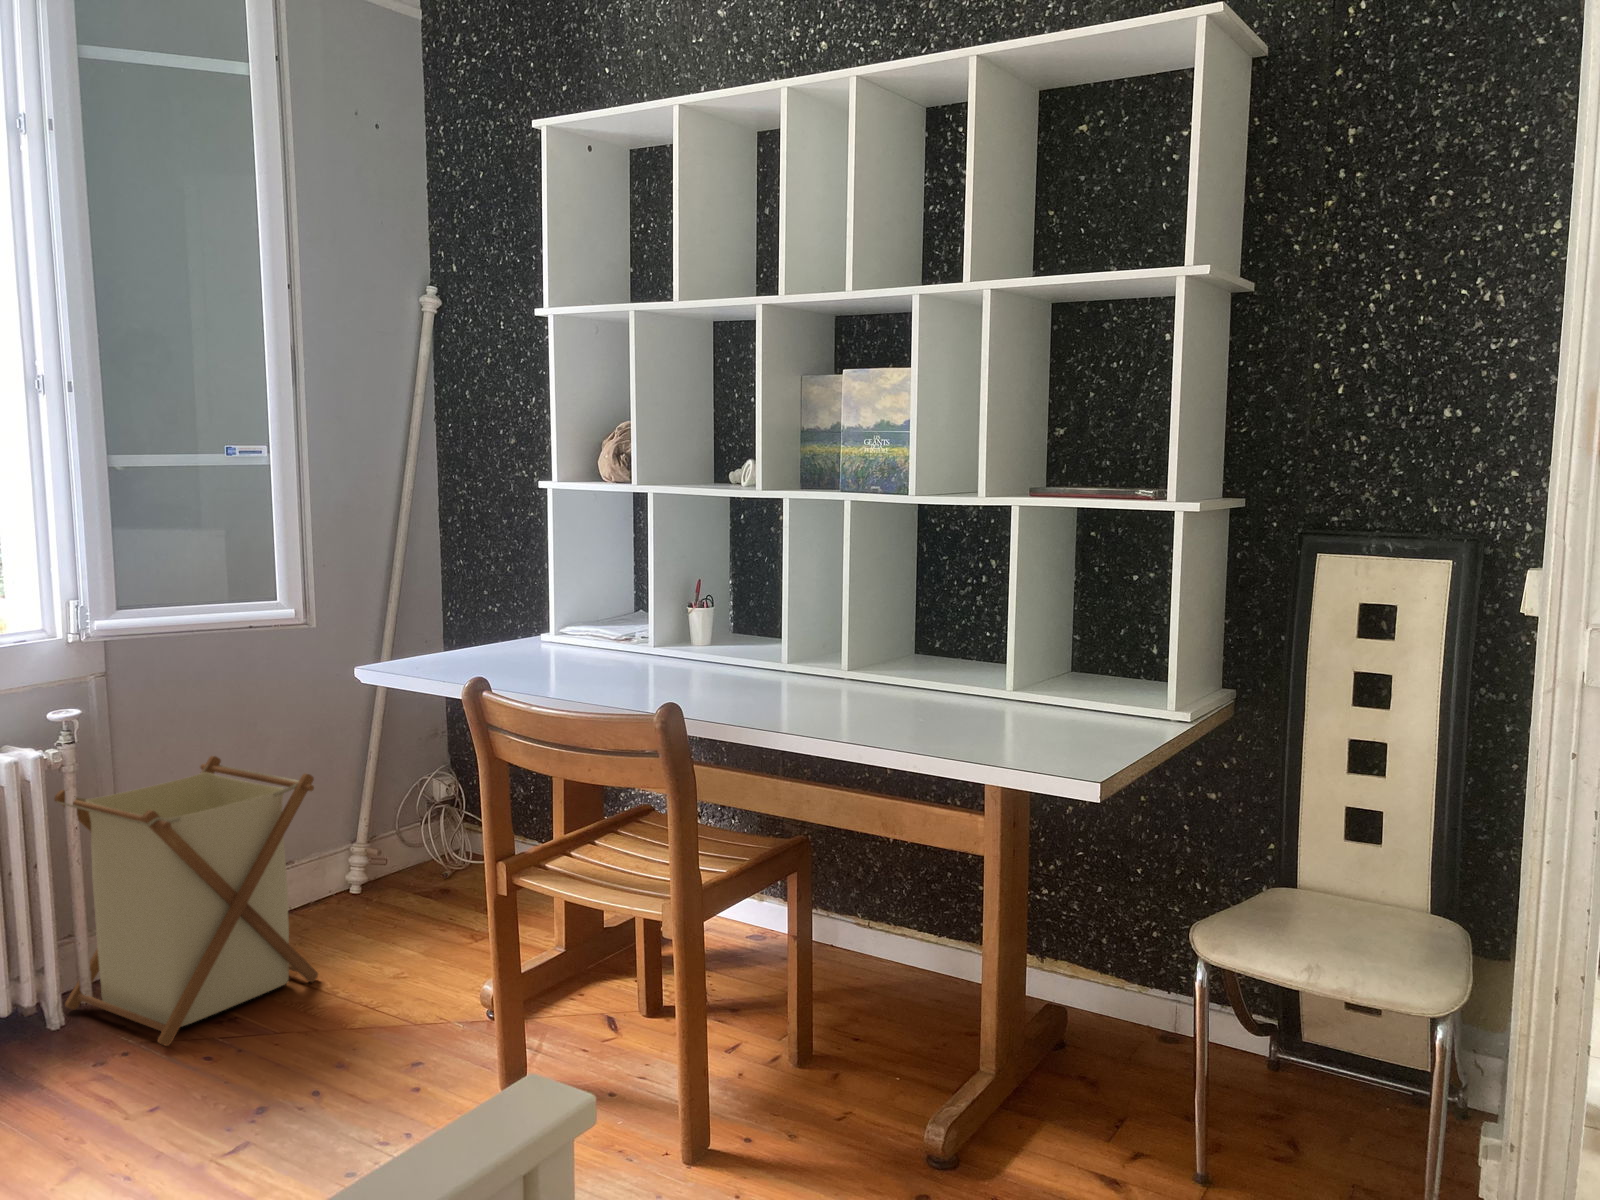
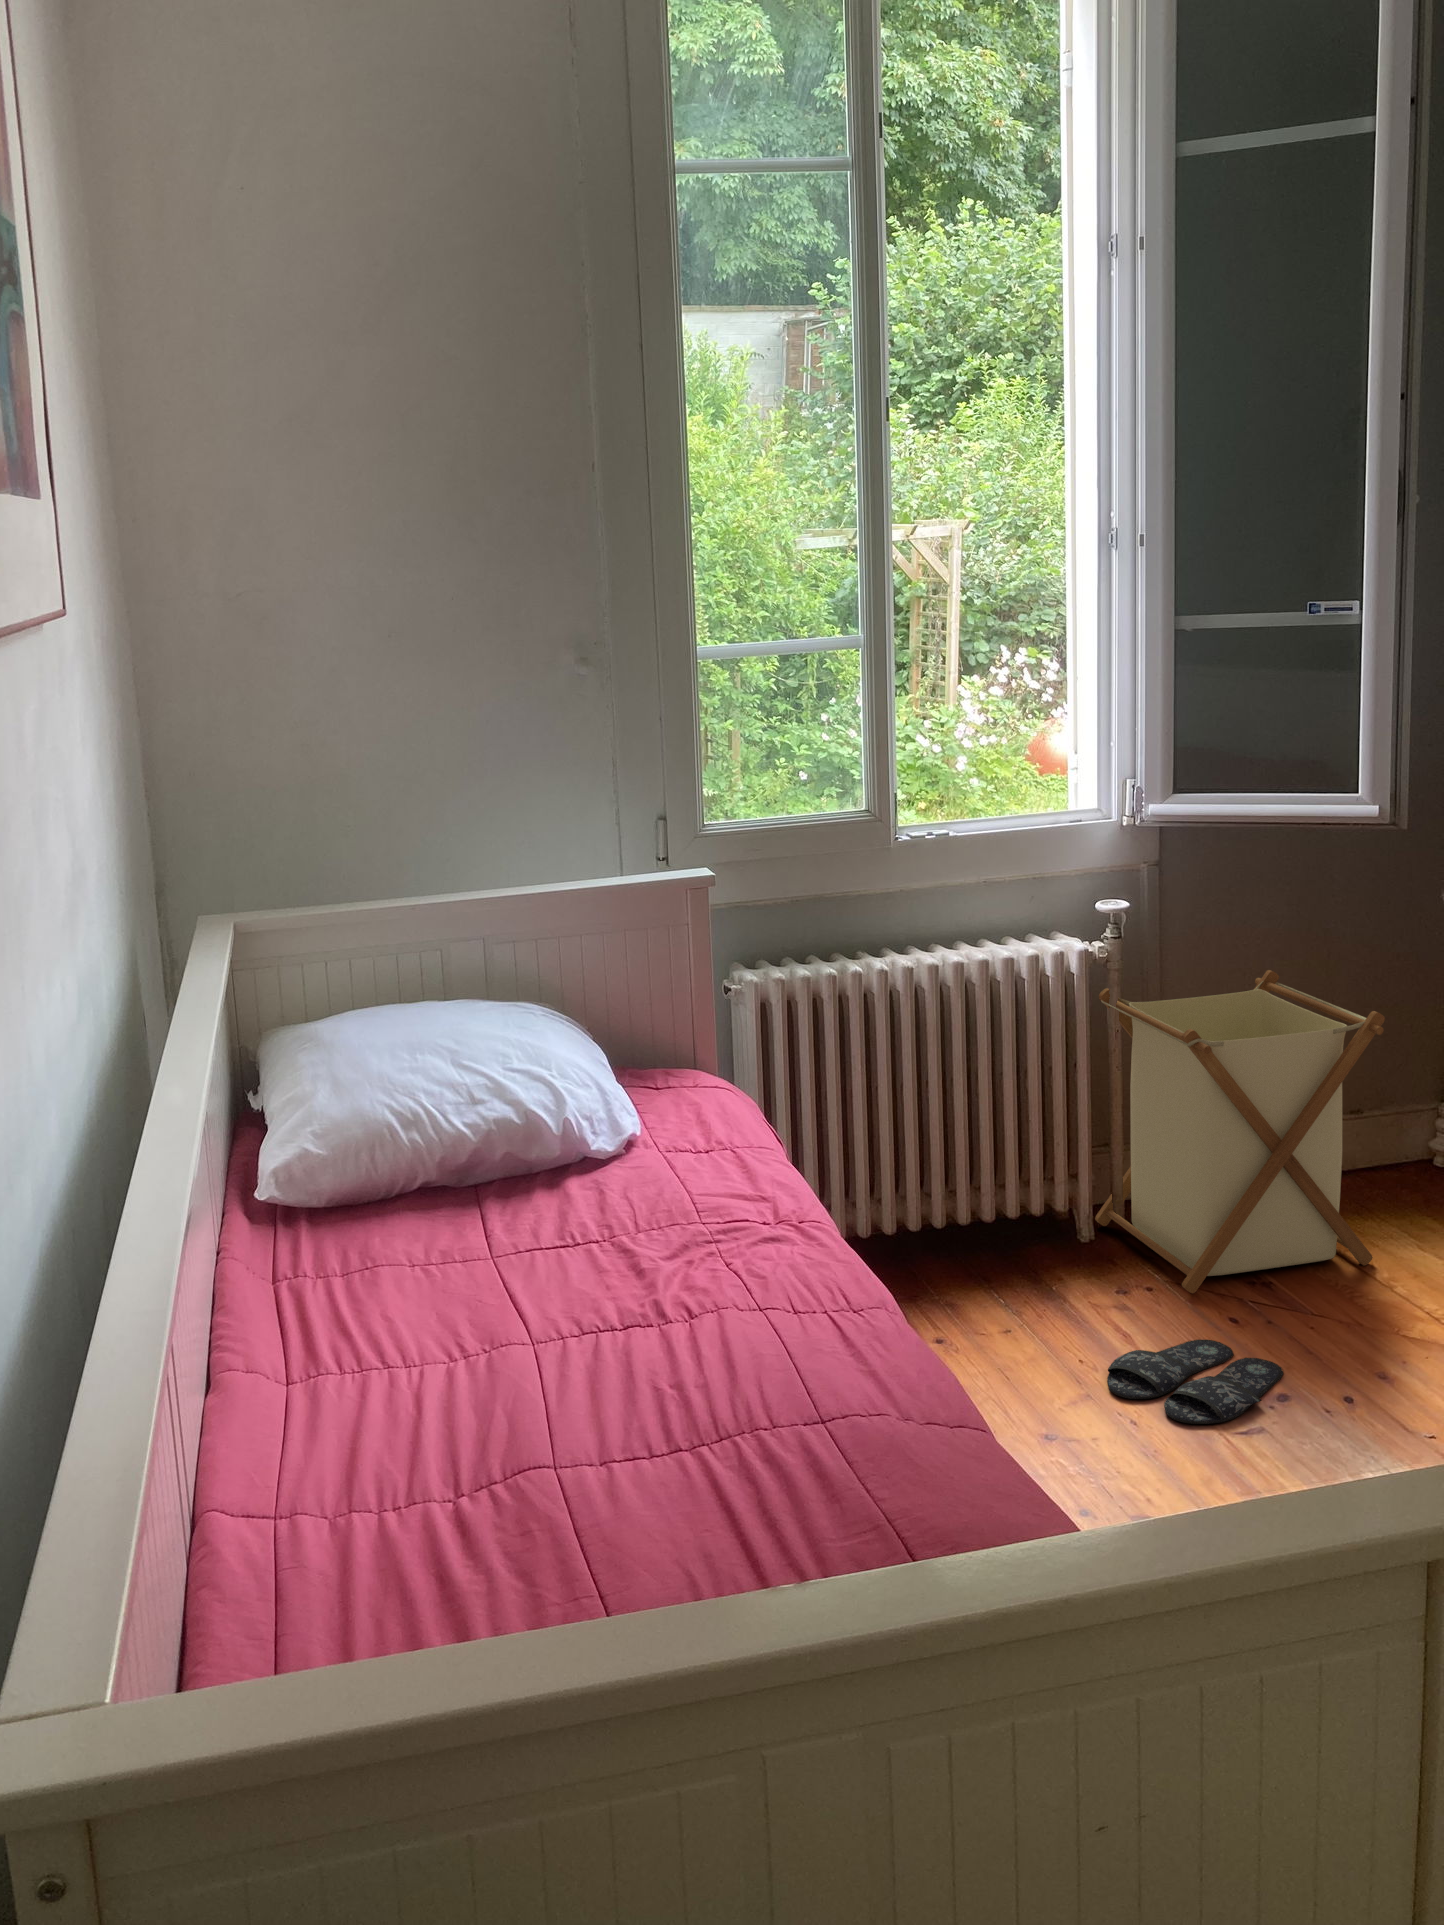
slippers: none [93,1081,259,1164] -> present [1107,1339,1283,1424]

